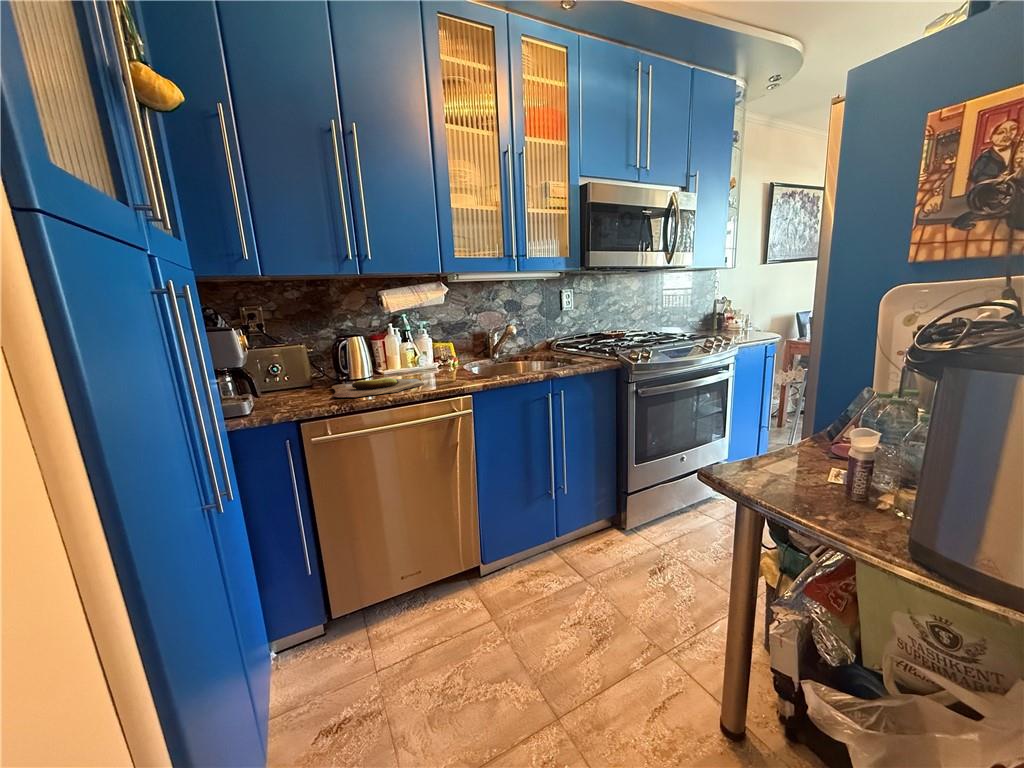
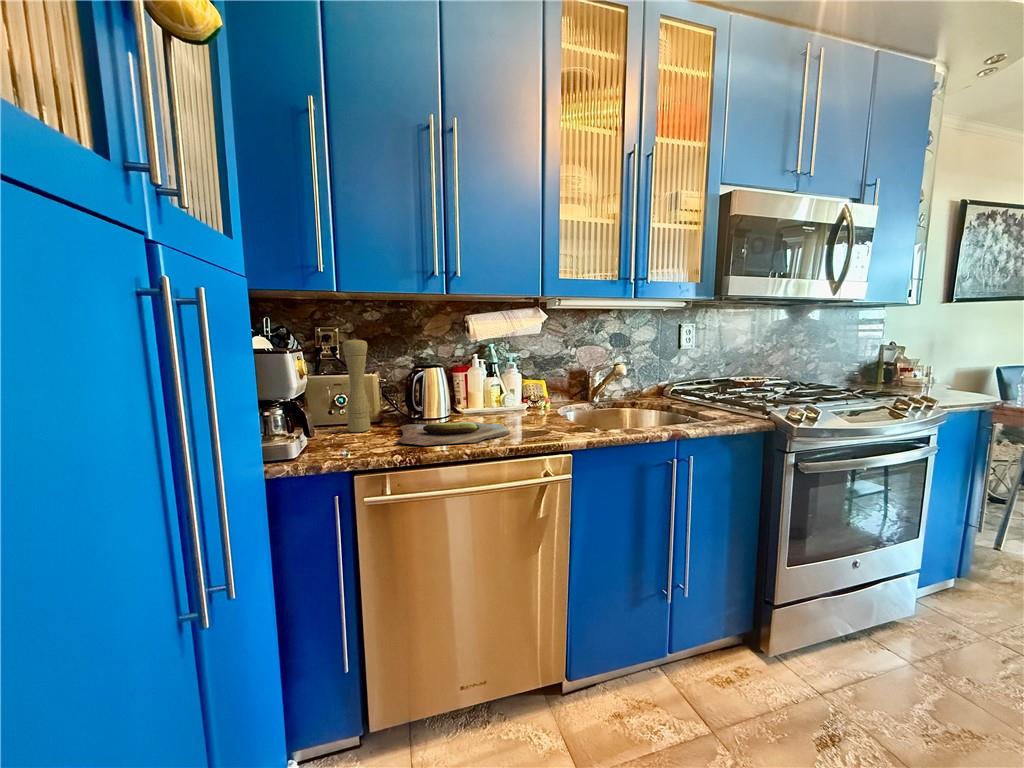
pepper mill: none [273,315,305,394] -> present [342,338,371,432]

